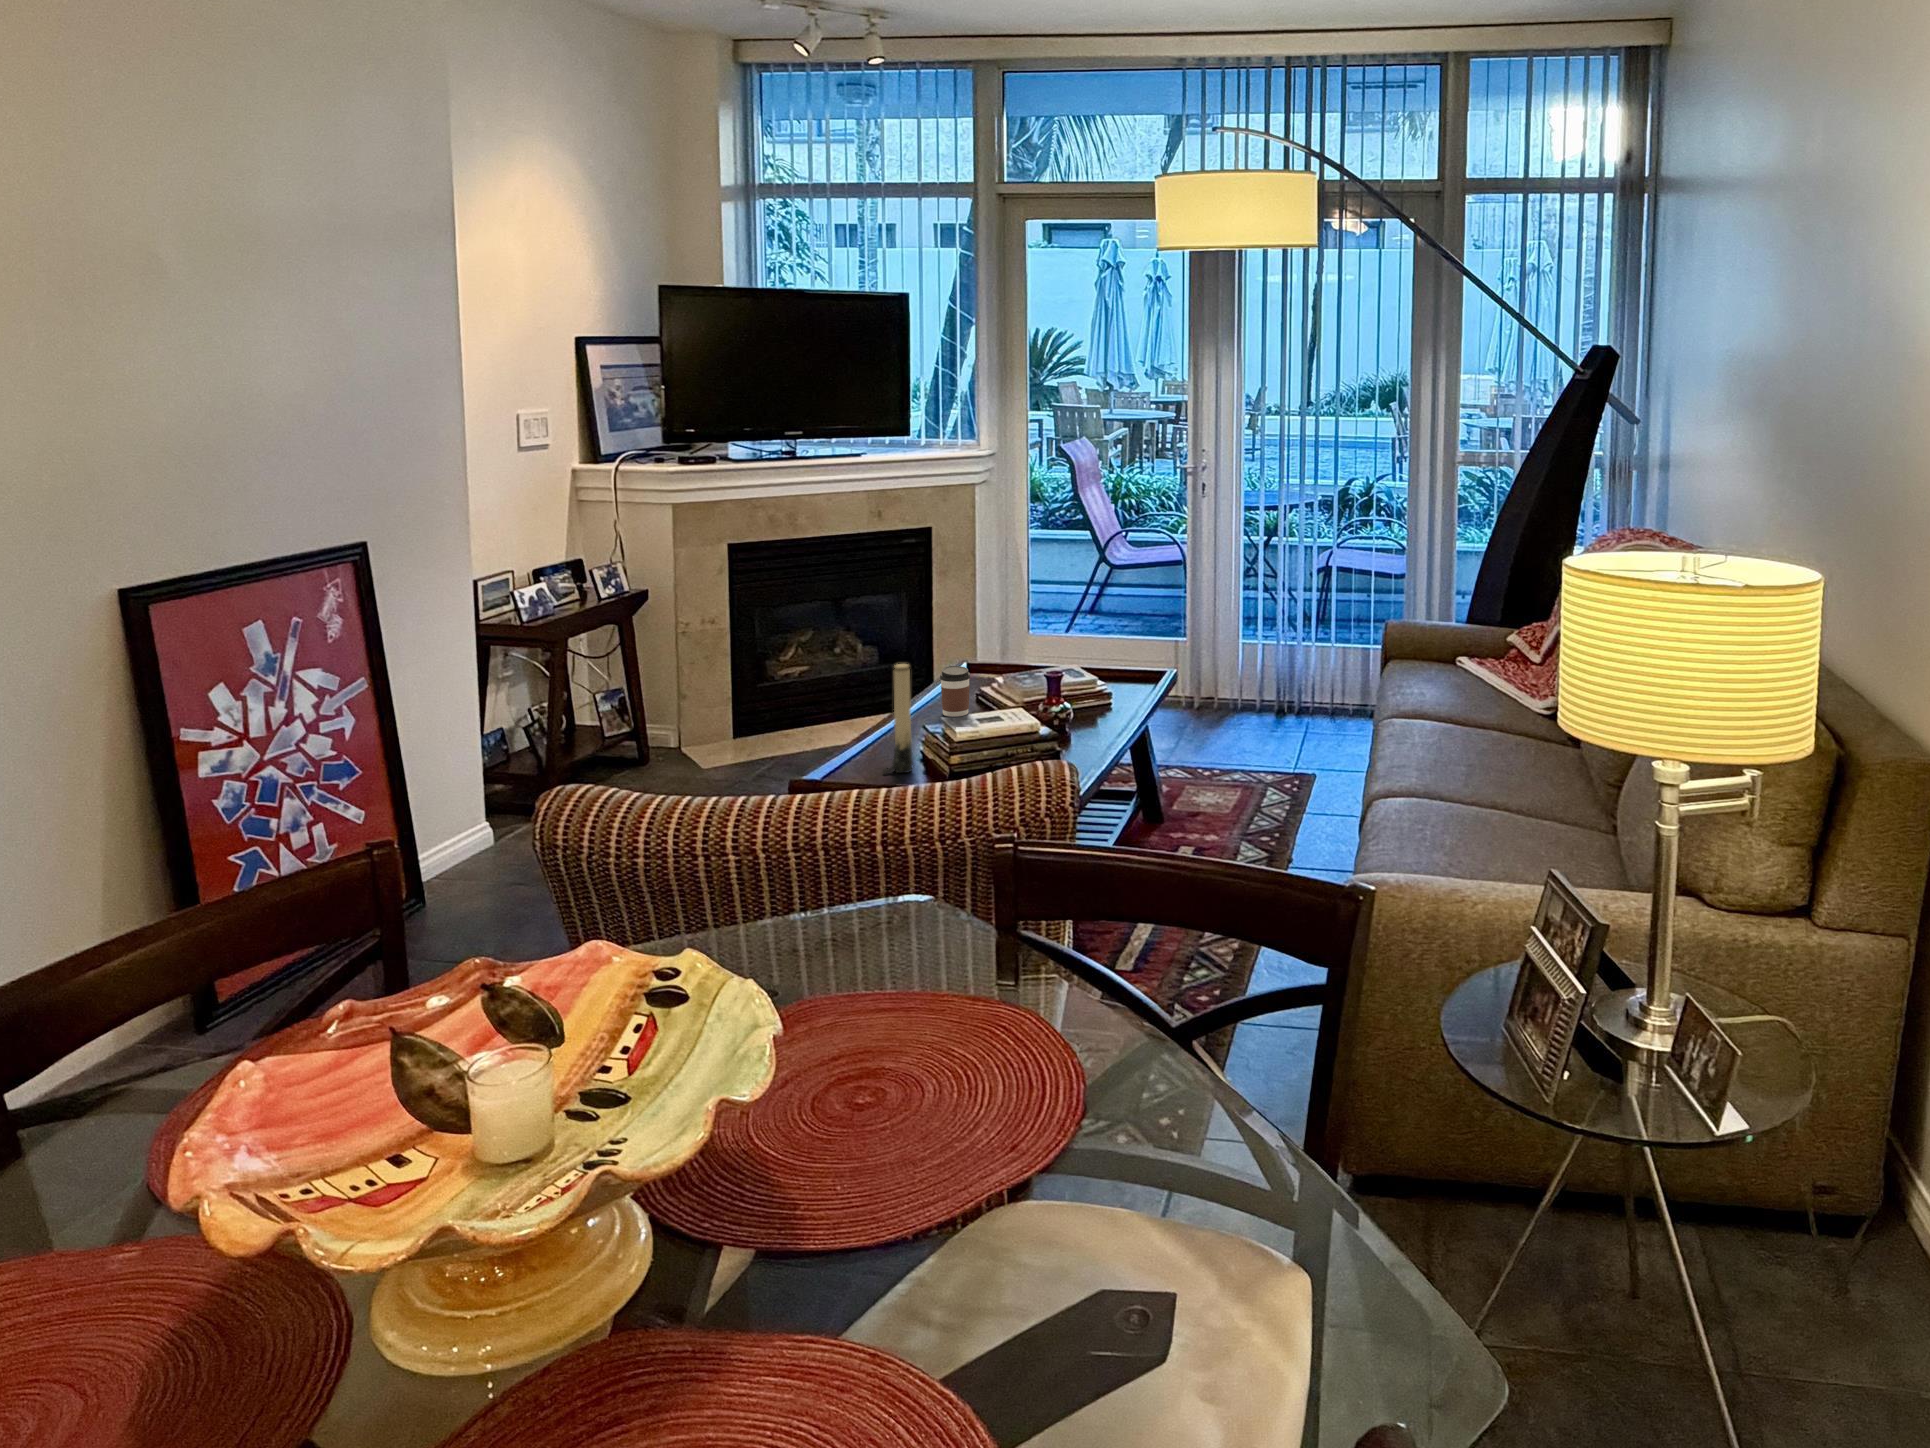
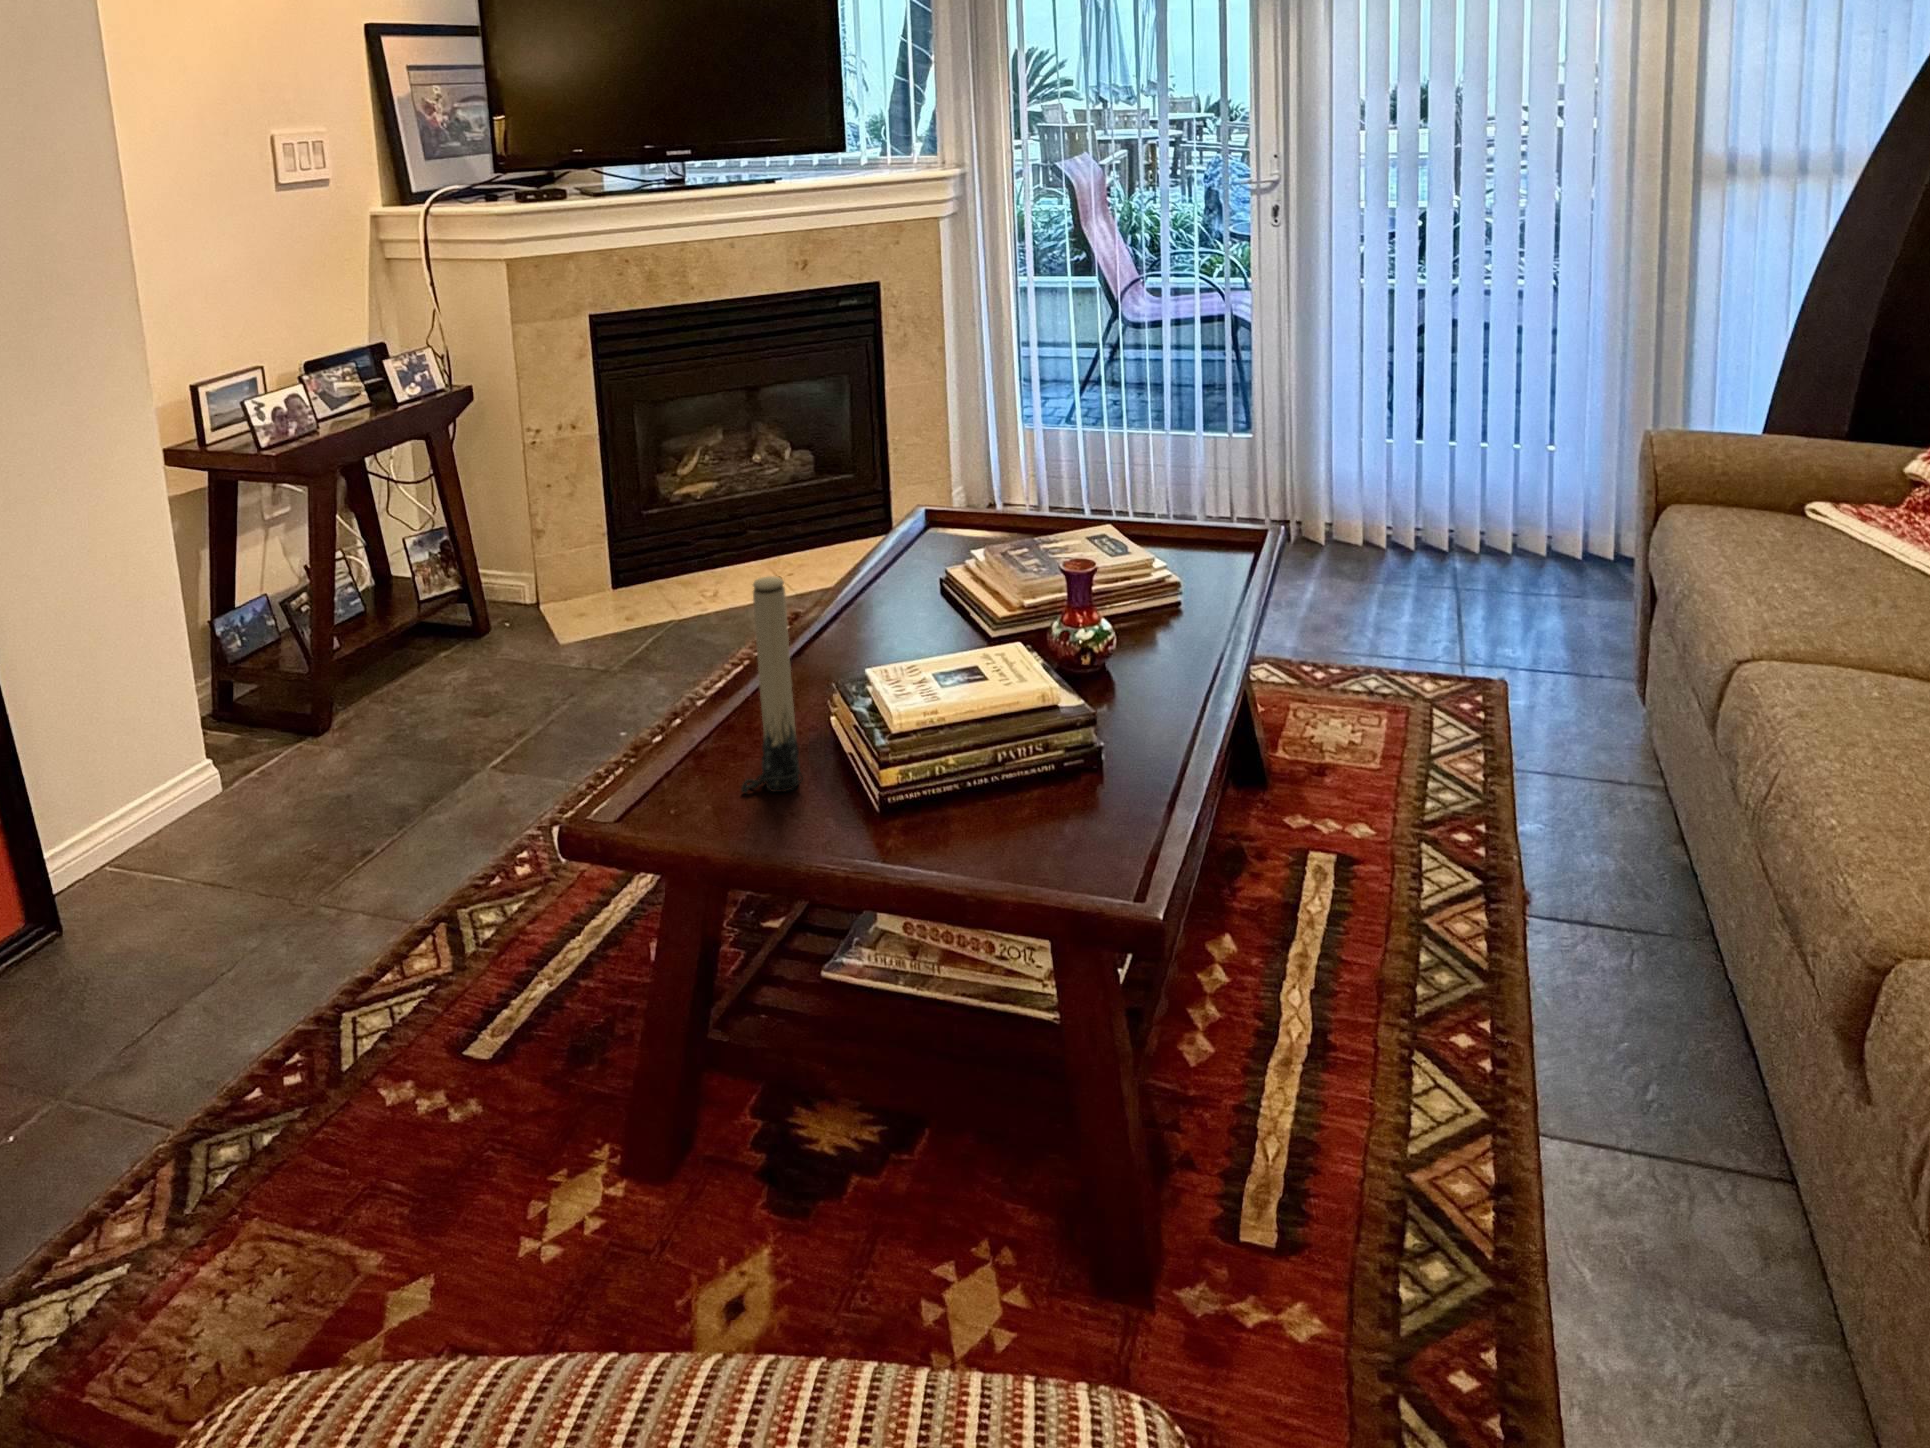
coffee cup: present [940,666,970,717] -> none [867,540,920,633]

